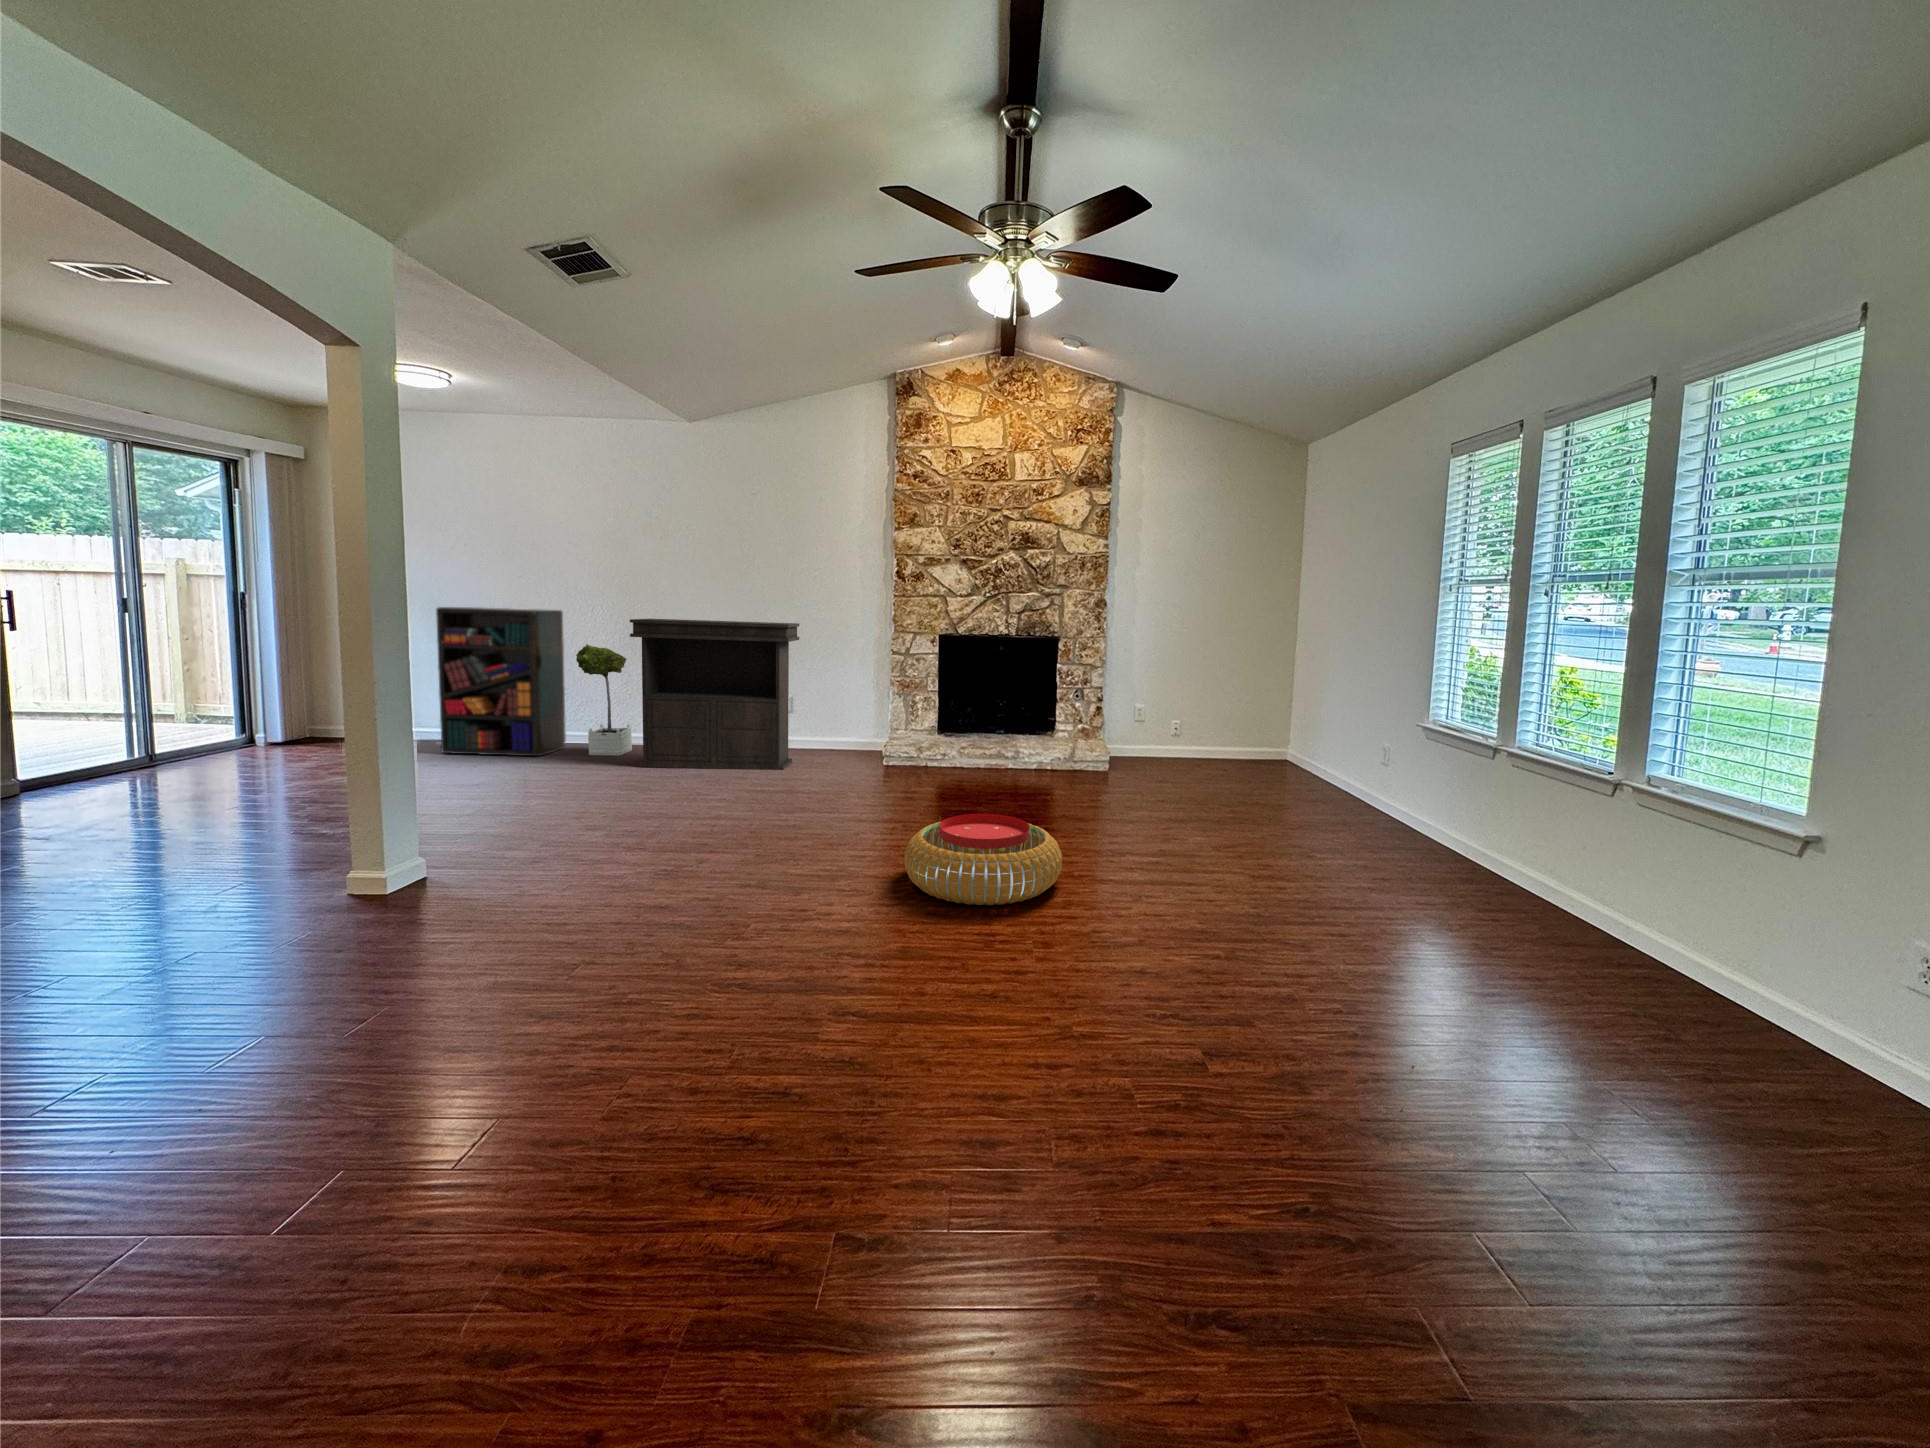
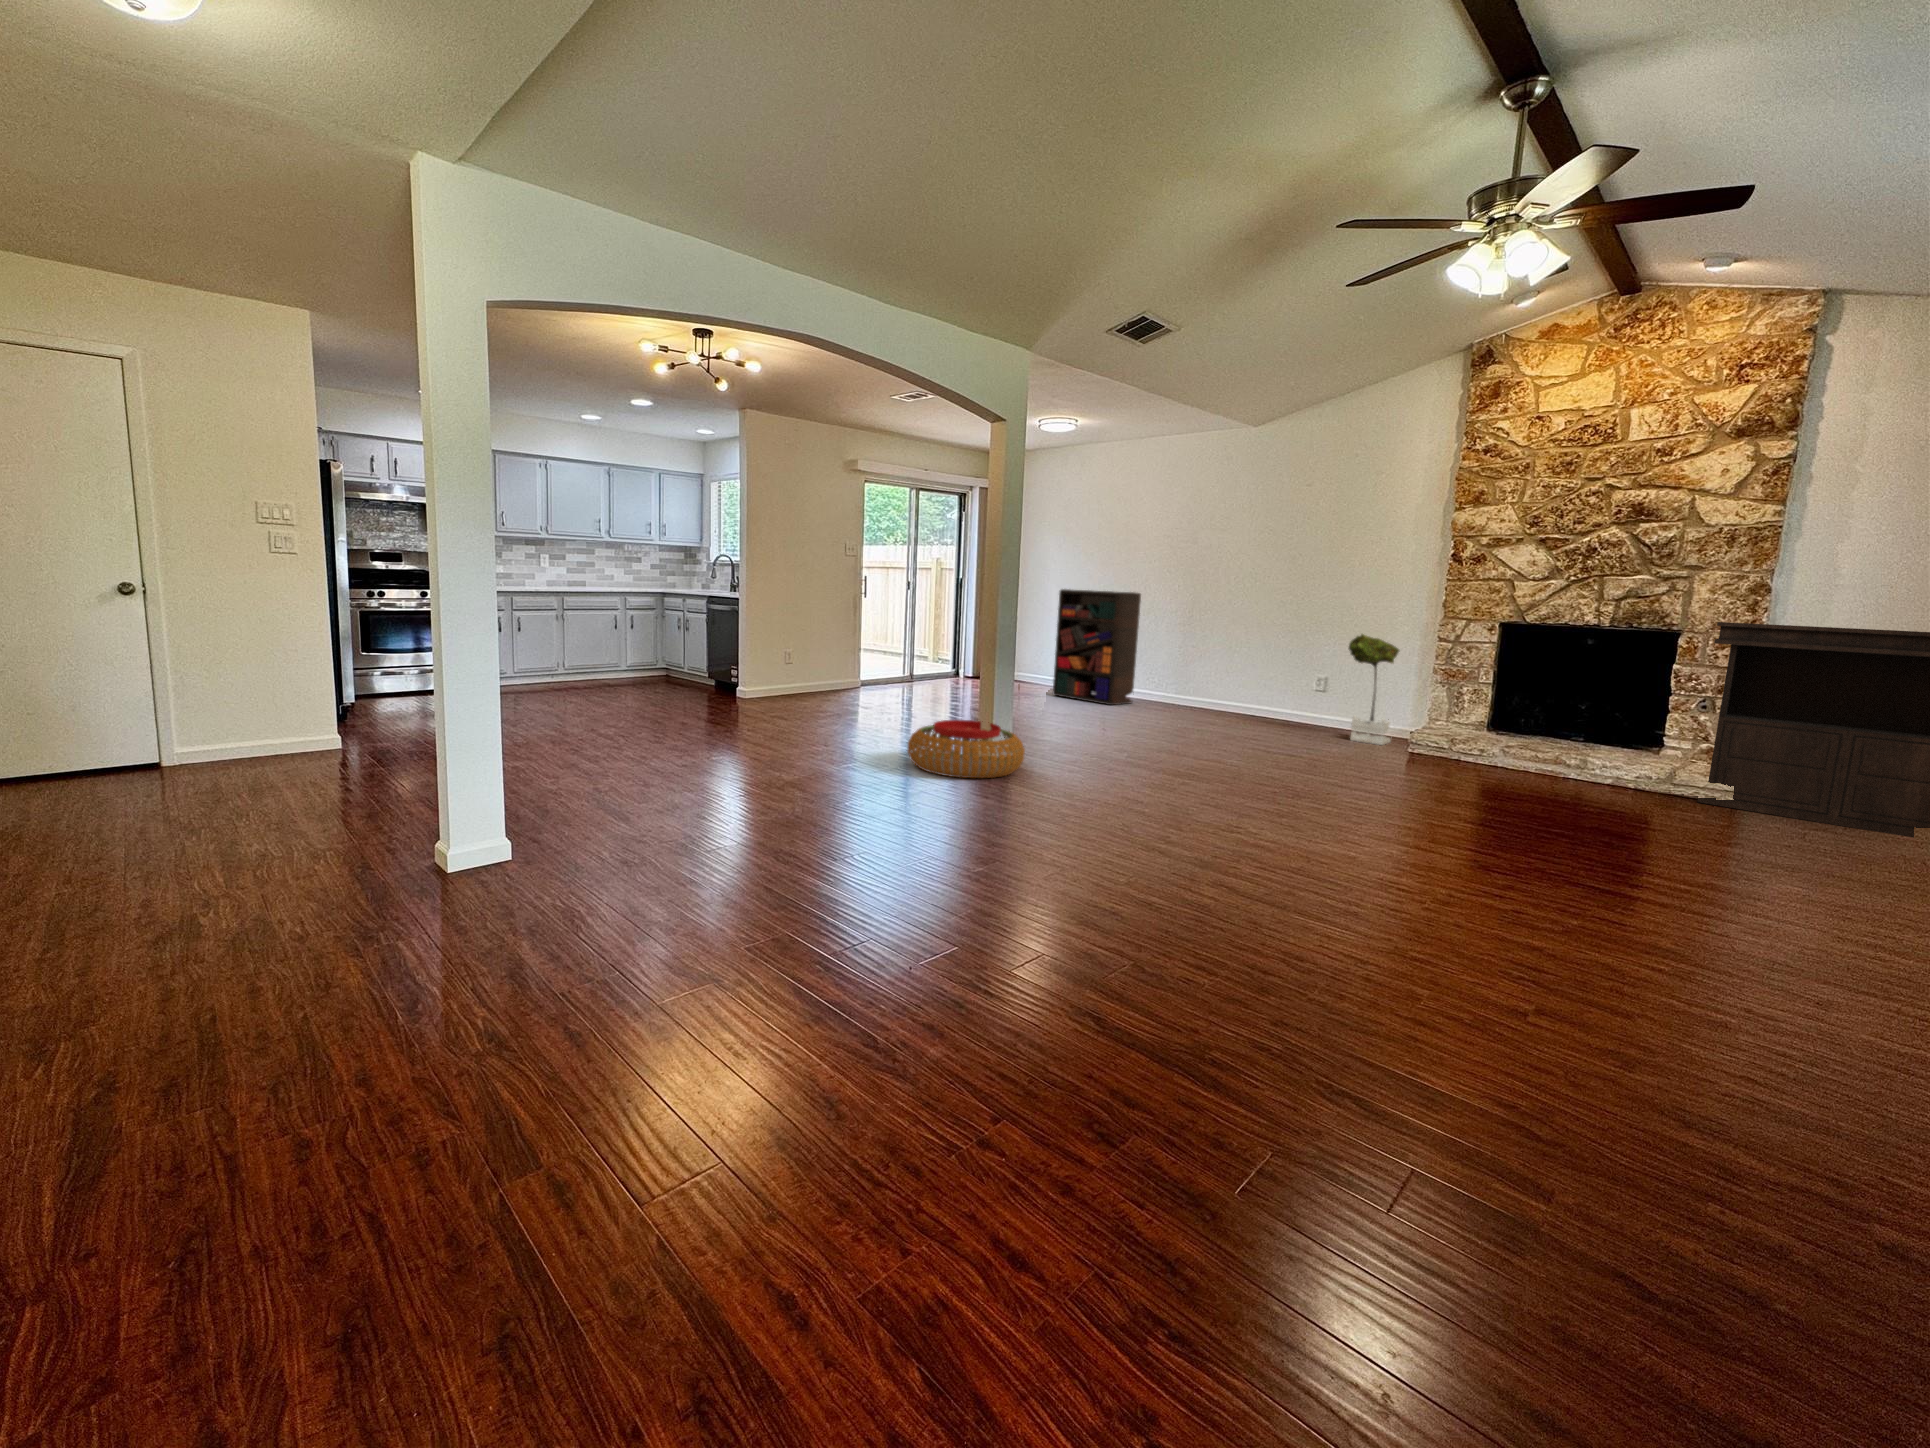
console table: present [630,619,799,770] -> present [1697,622,1930,838]
potted tree: present [576,644,632,756] -> present [1349,634,1399,745]
pouf: present [904,814,1062,905] -> present [907,720,1025,778]

